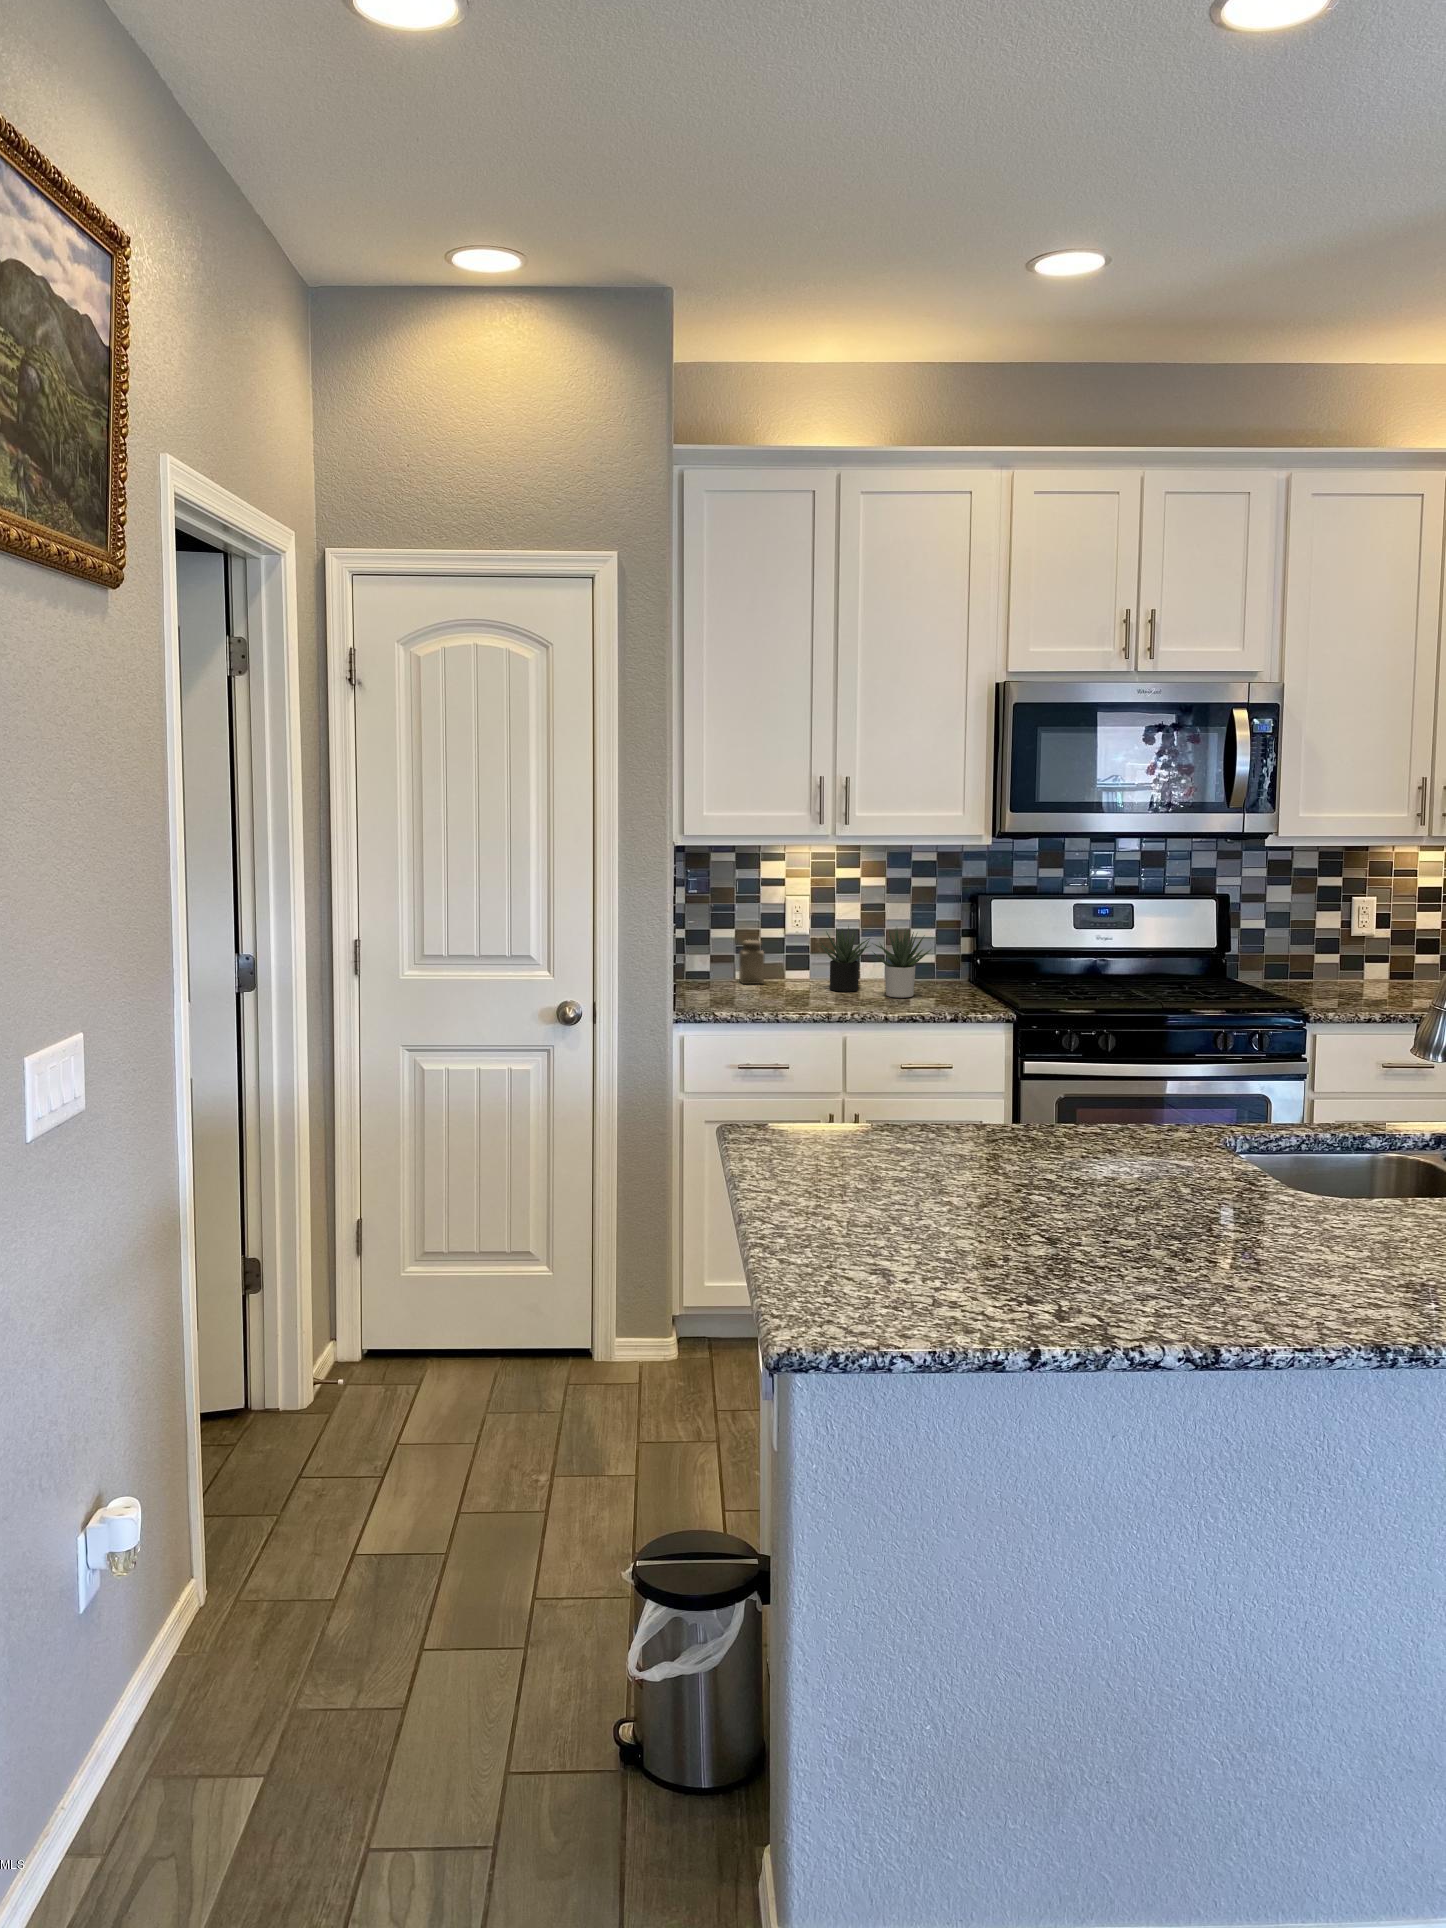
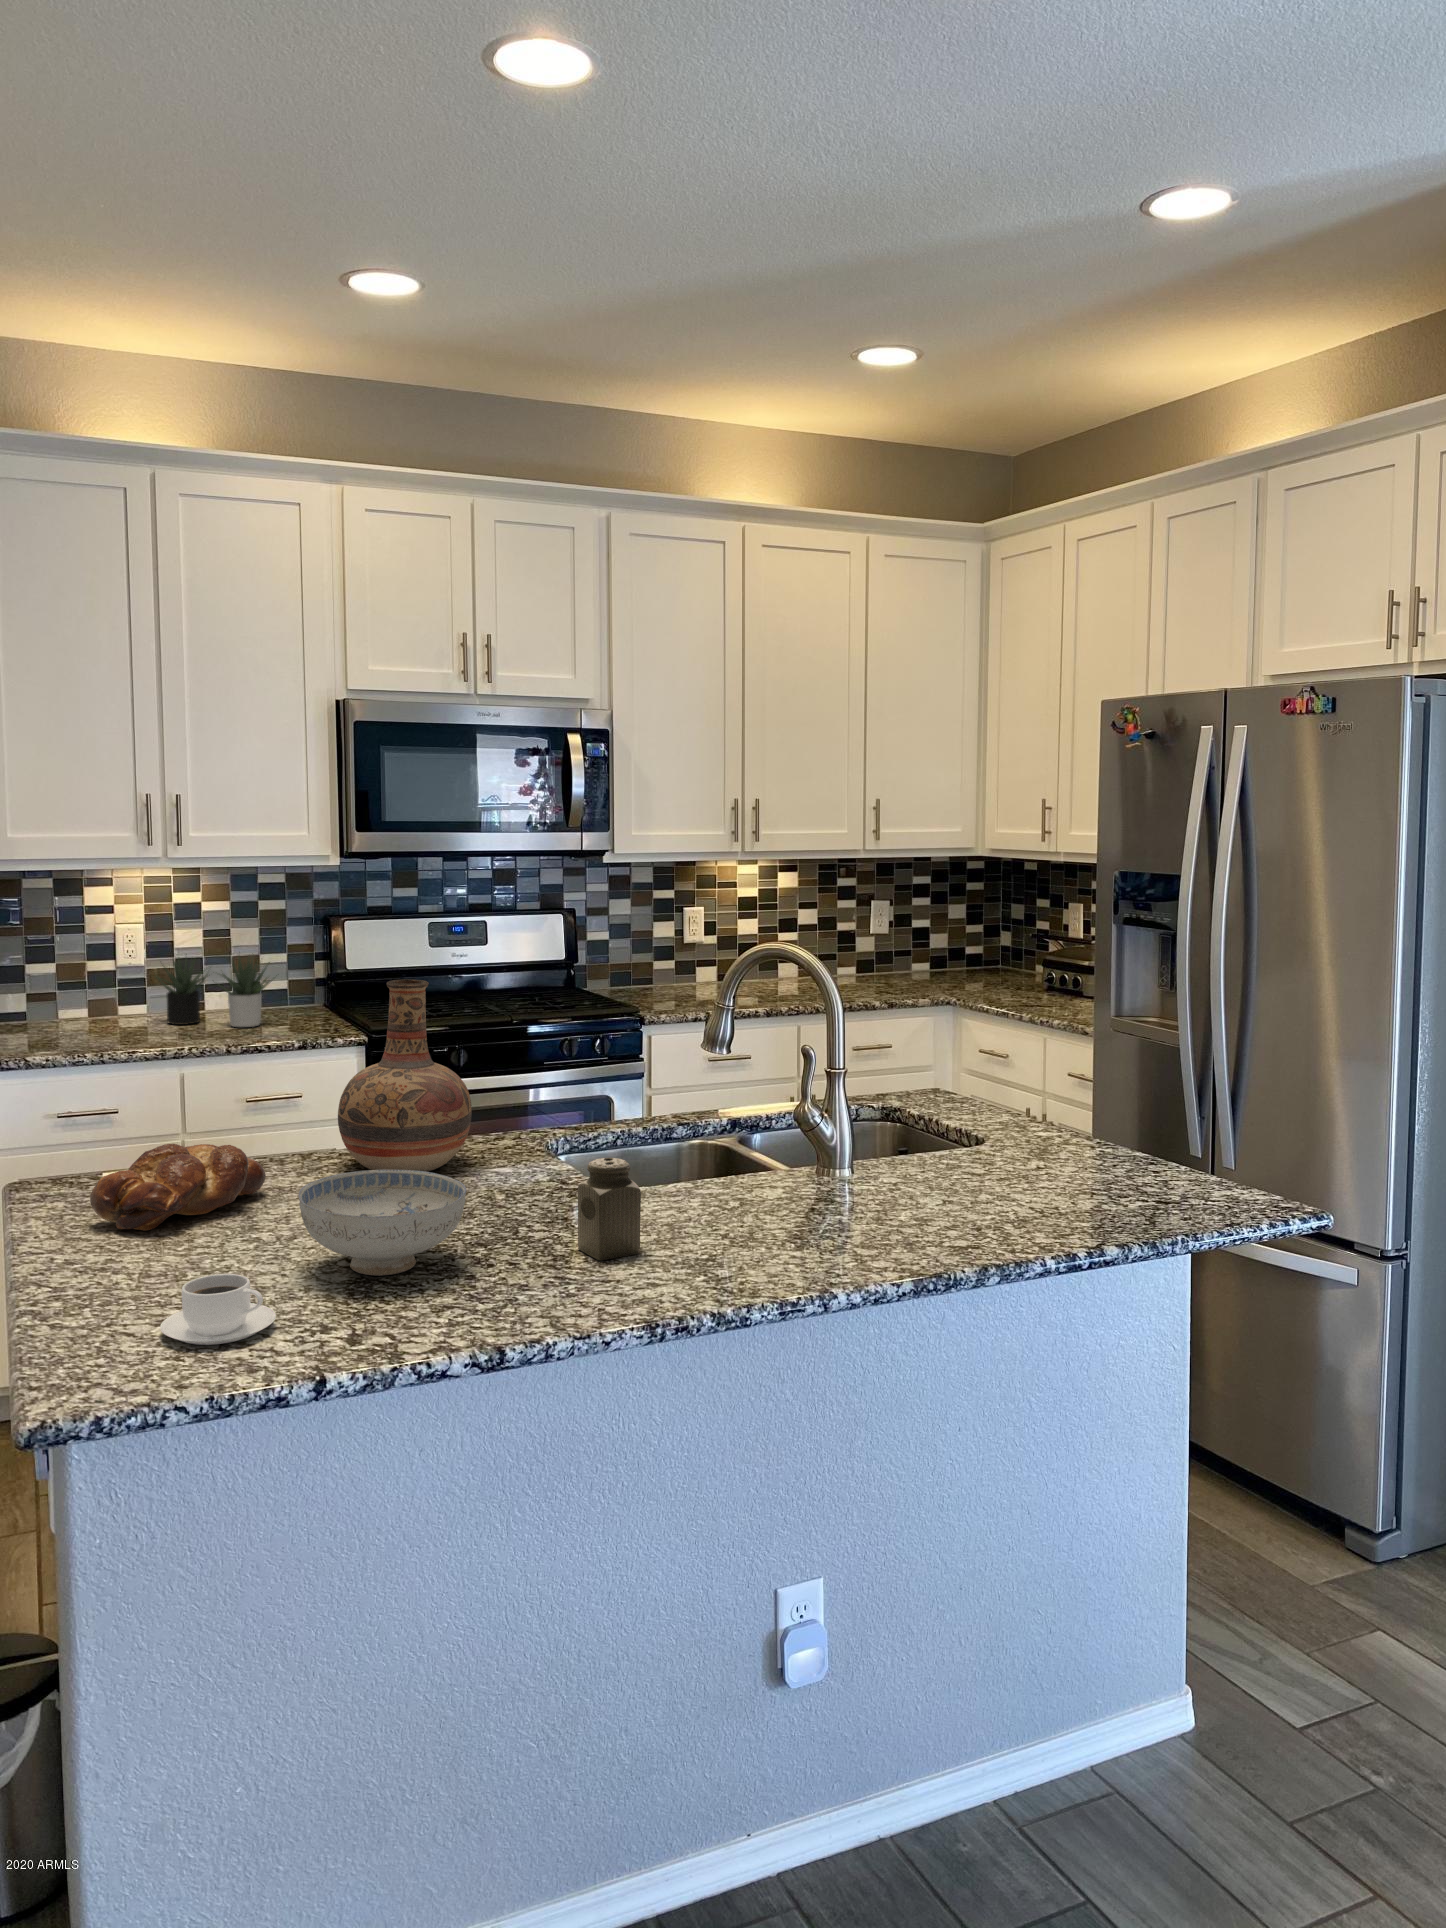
salt shaker: present [739,940,765,984] -> present [578,1158,641,1261]
vase: none [1015,960,1150,1155] -> present [338,979,472,1172]
bread loaf: none [798,1103,949,1182] -> present [90,1144,266,1231]
ceramic bowl: none [997,1148,1165,1255] -> present [299,1170,466,1276]
coffee cup: none [877,1233,982,1300] -> present [160,1274,276,1345]

